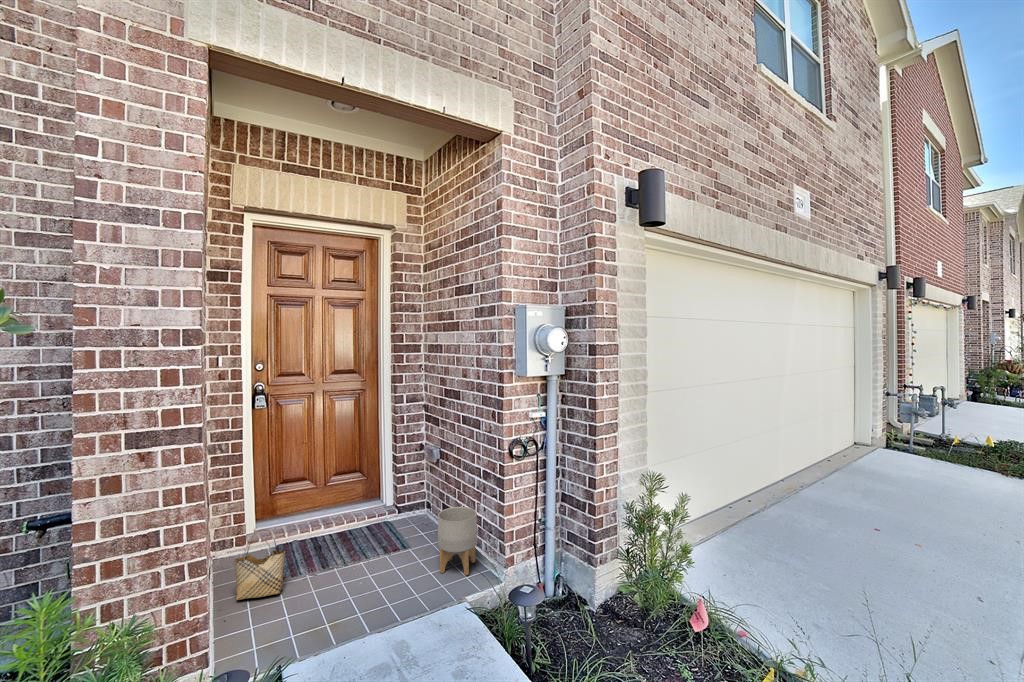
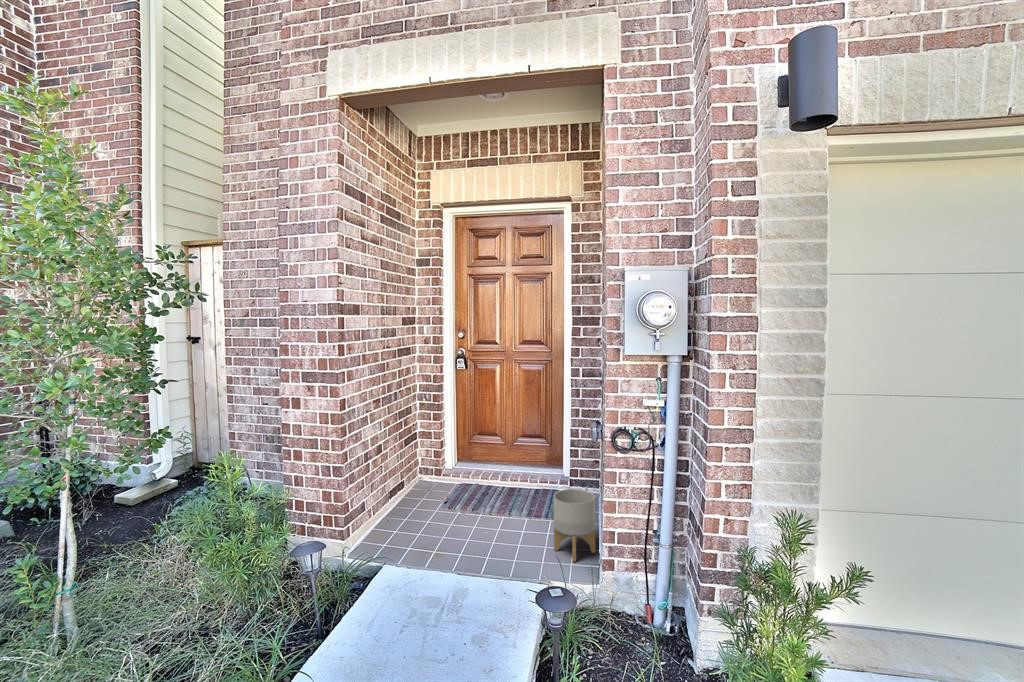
woven basket: present [234,529,285,600] -> none [409,466,442,519]

